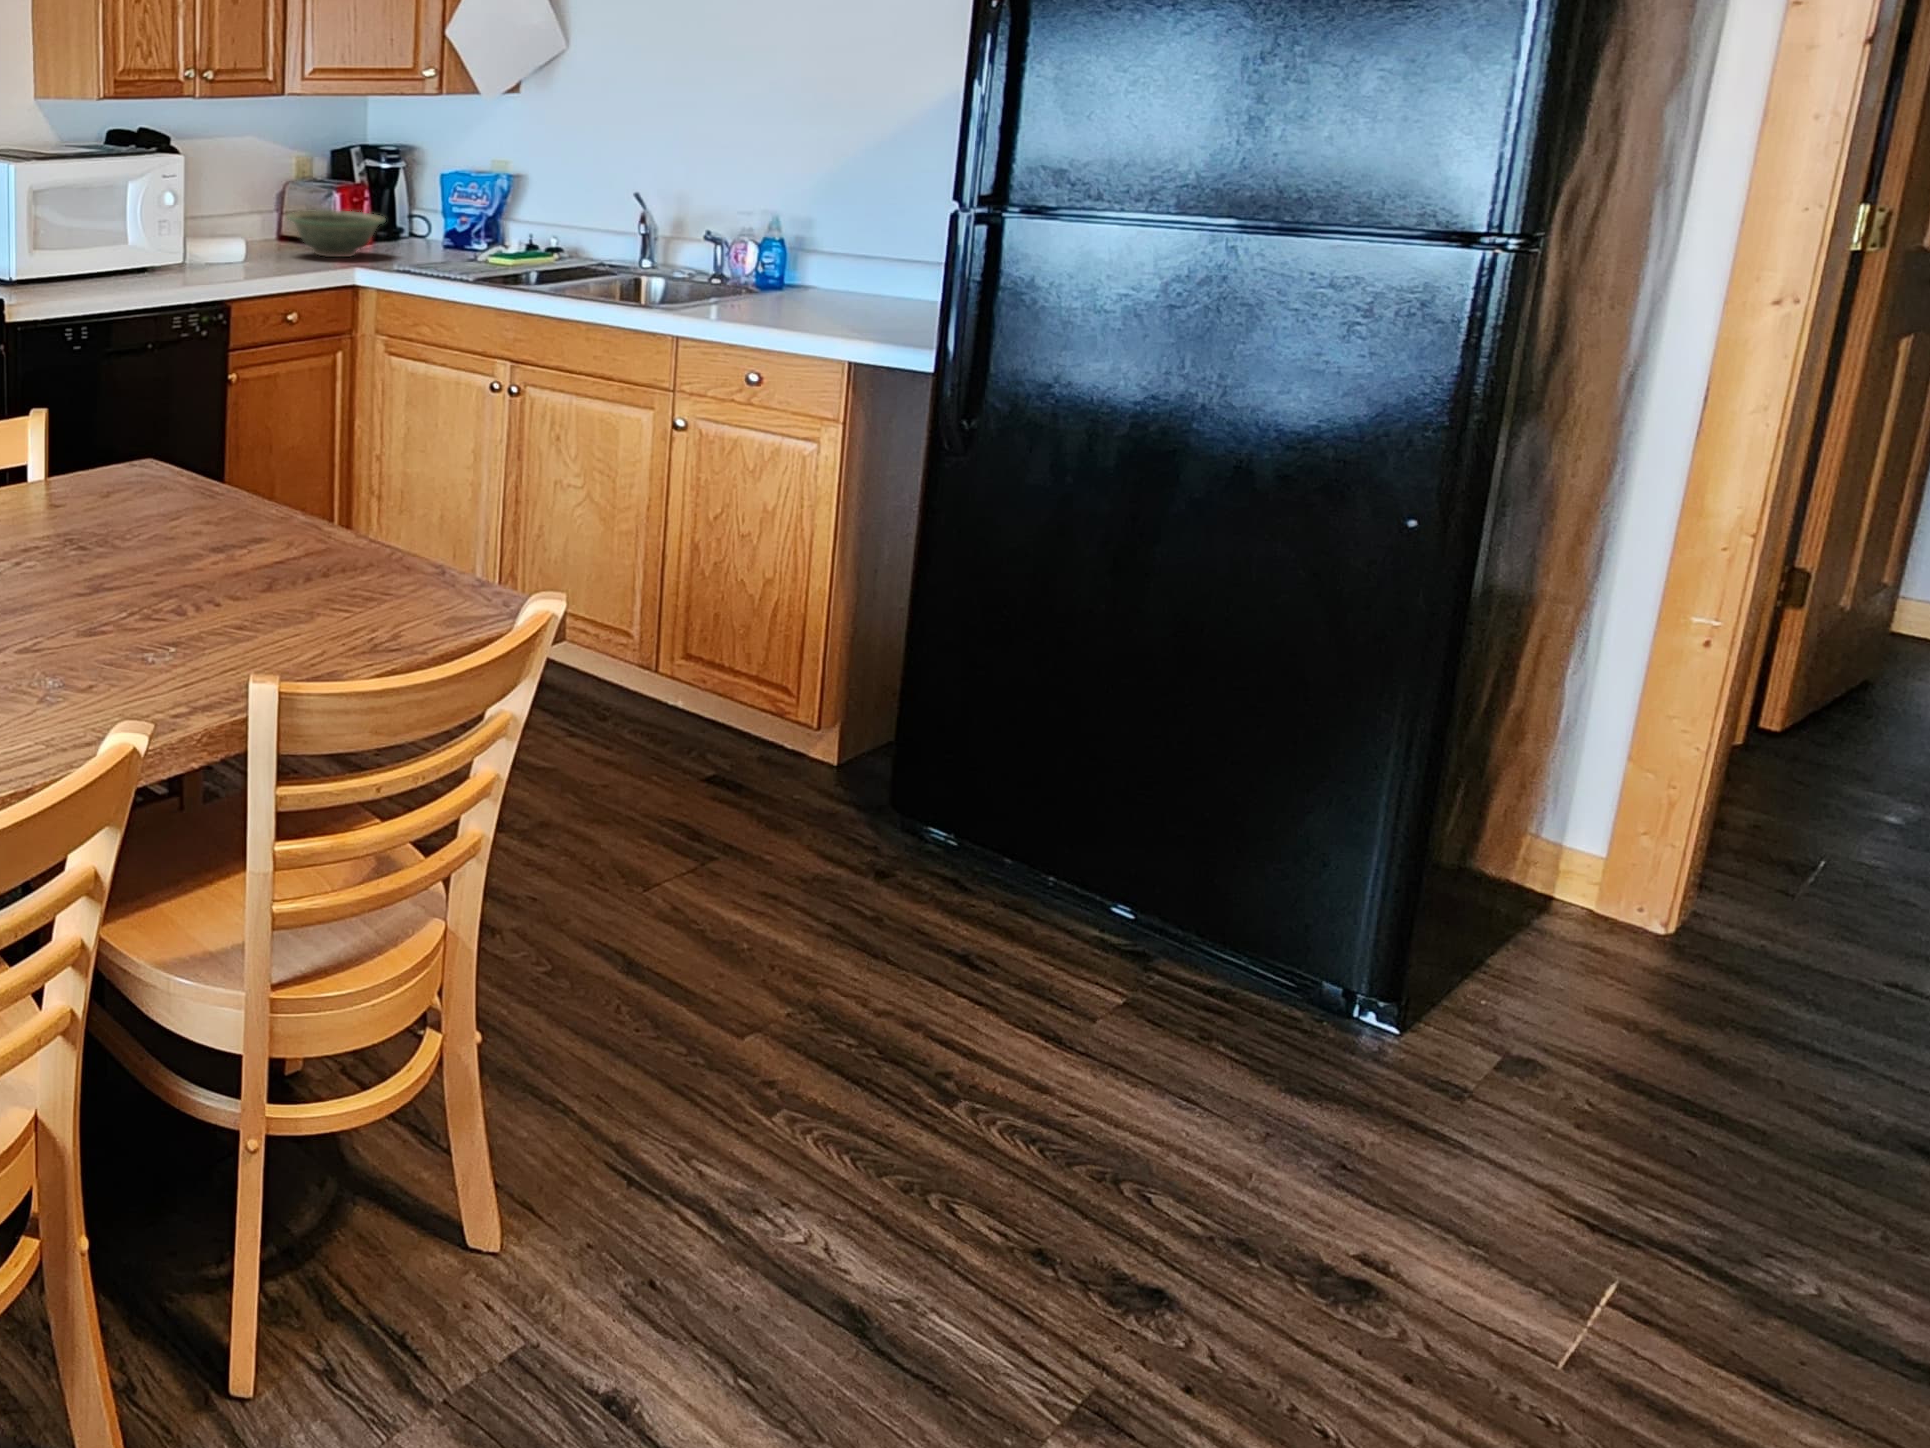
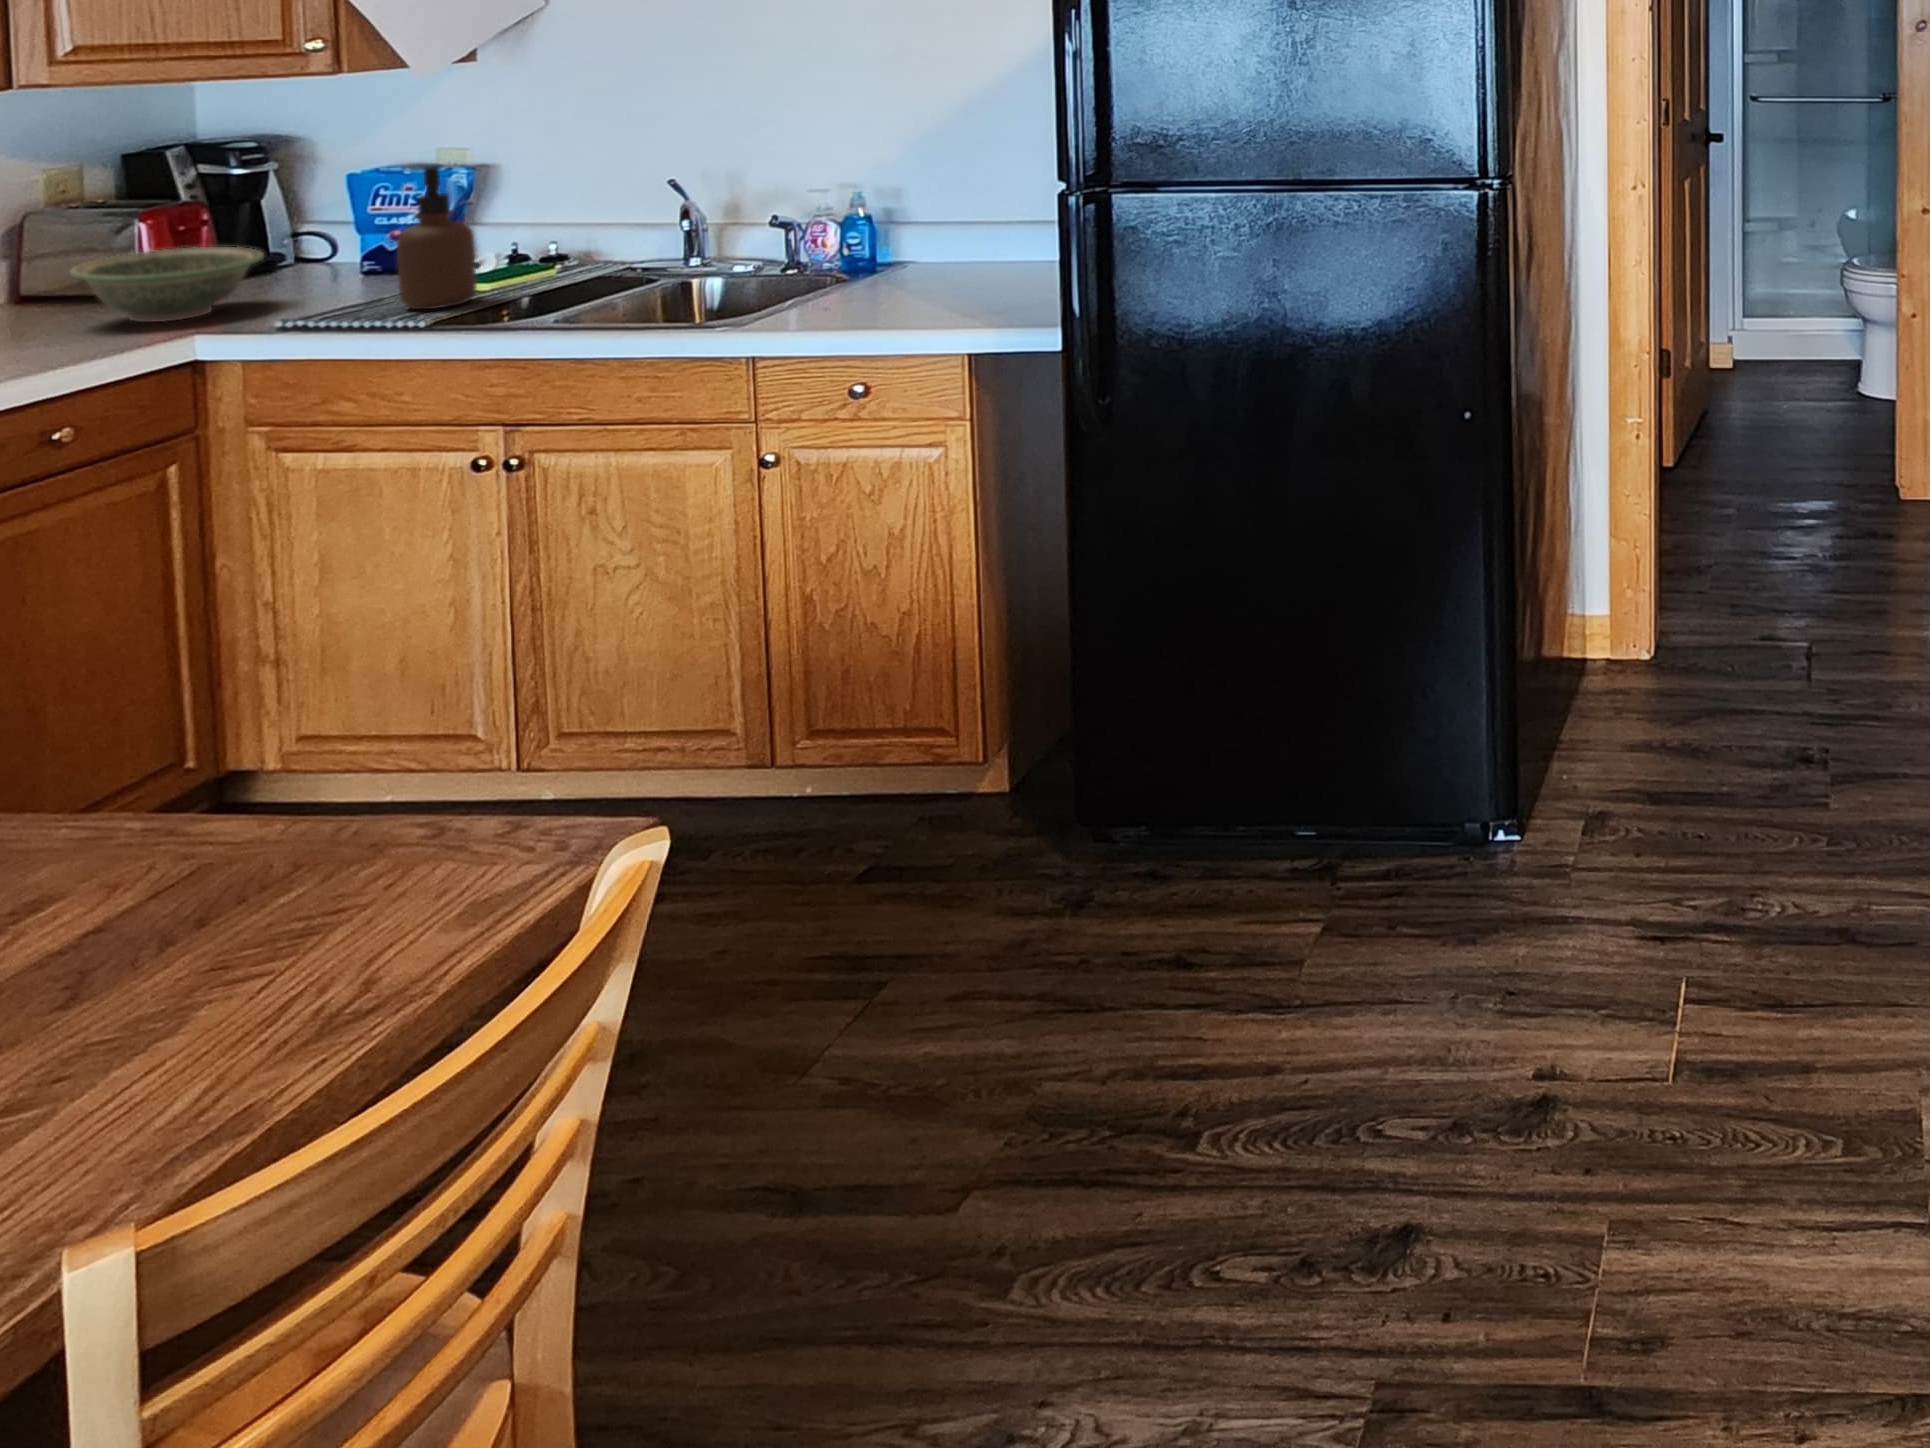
soap dispenser: none [457,162,505,270] -> present [396,166,477,309]

